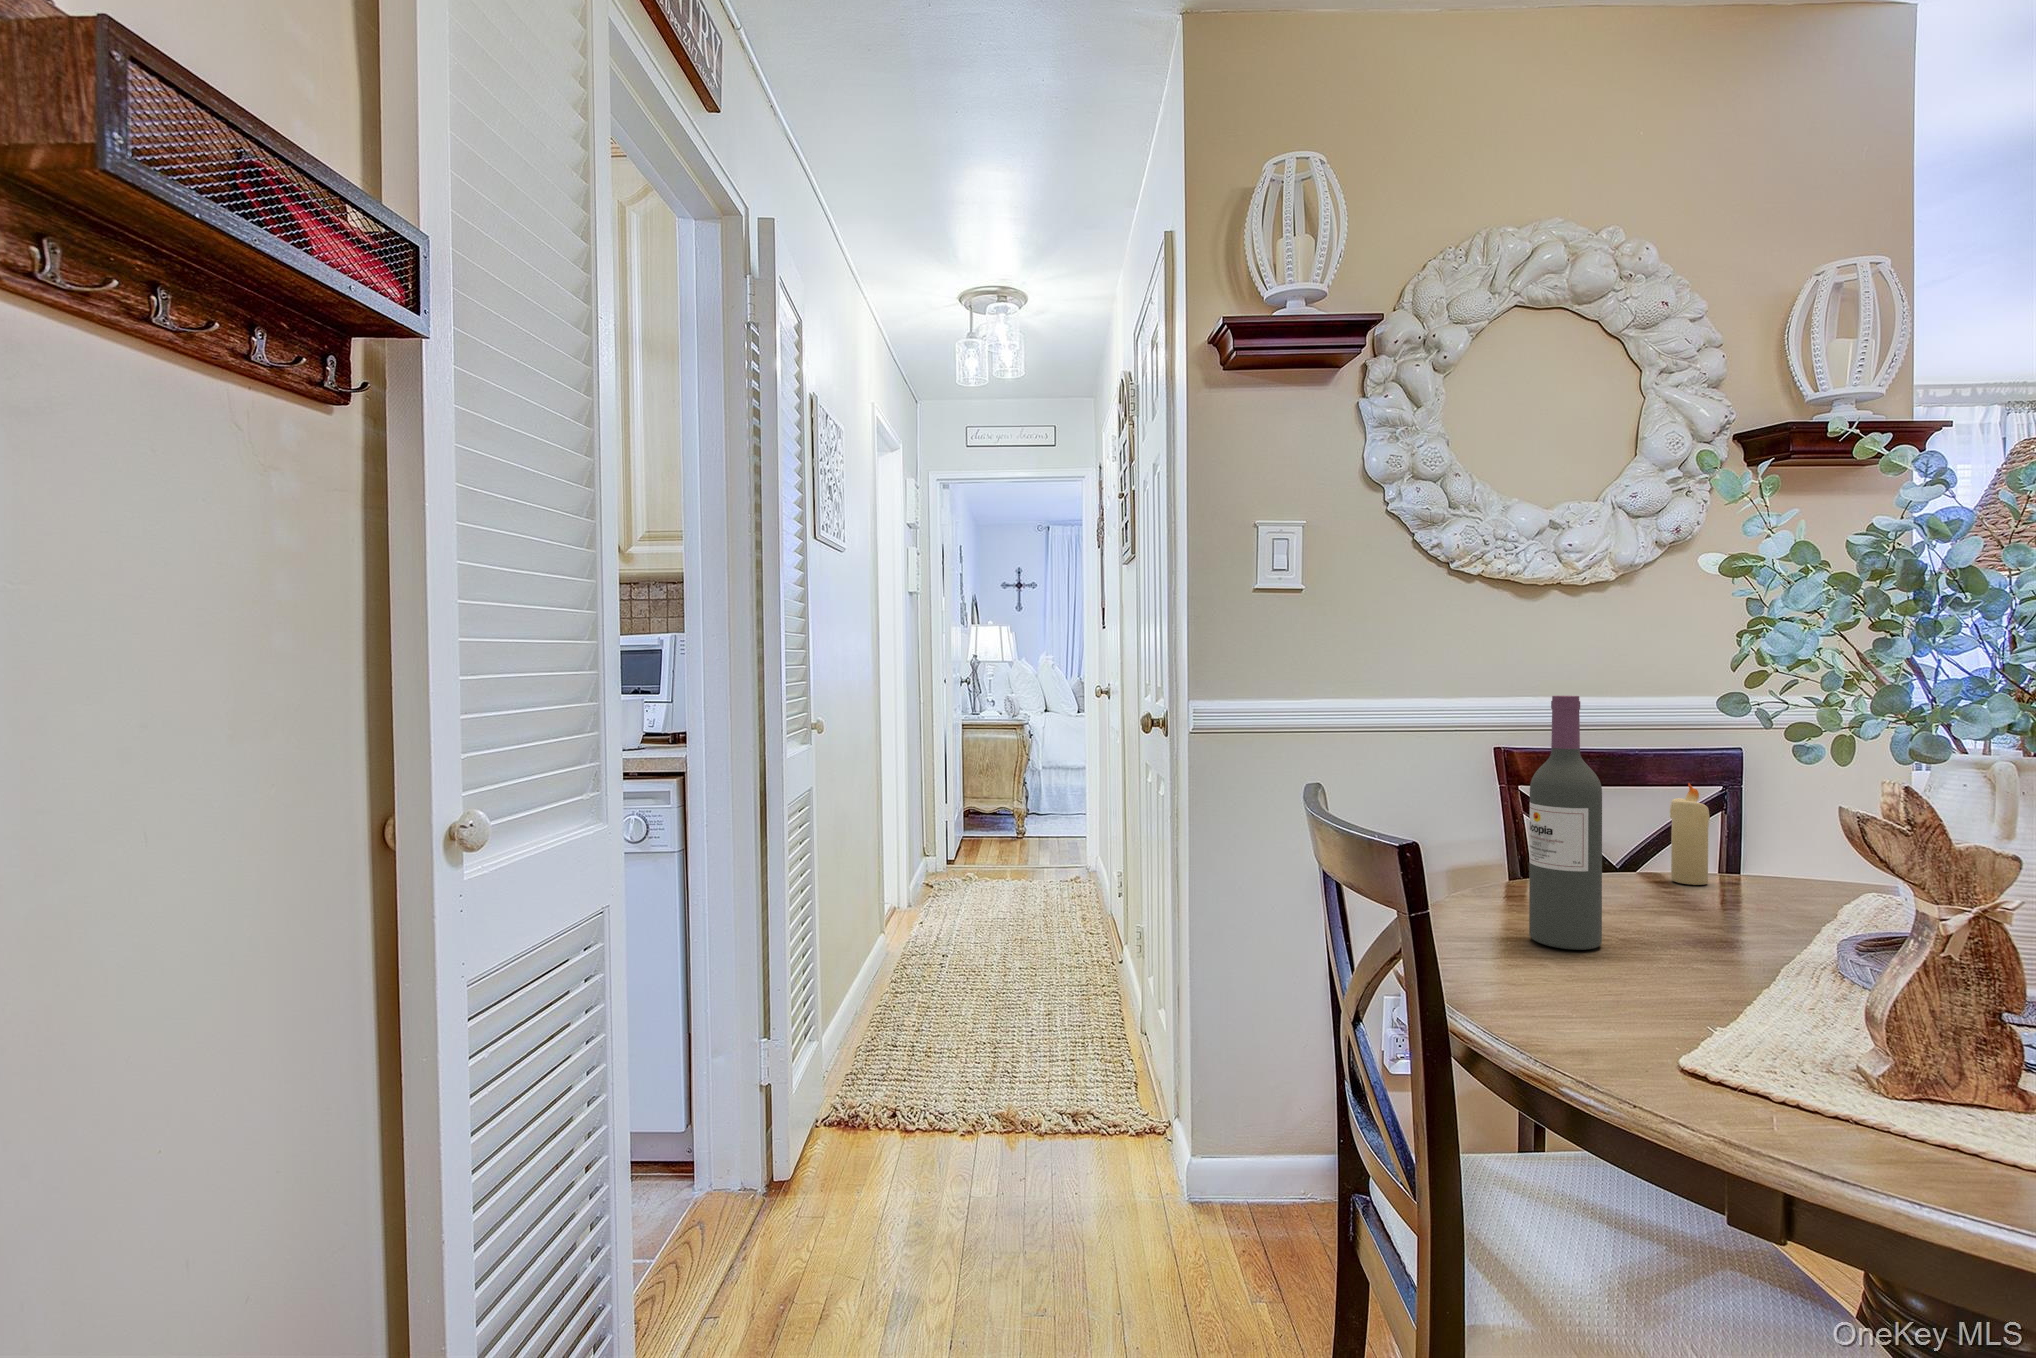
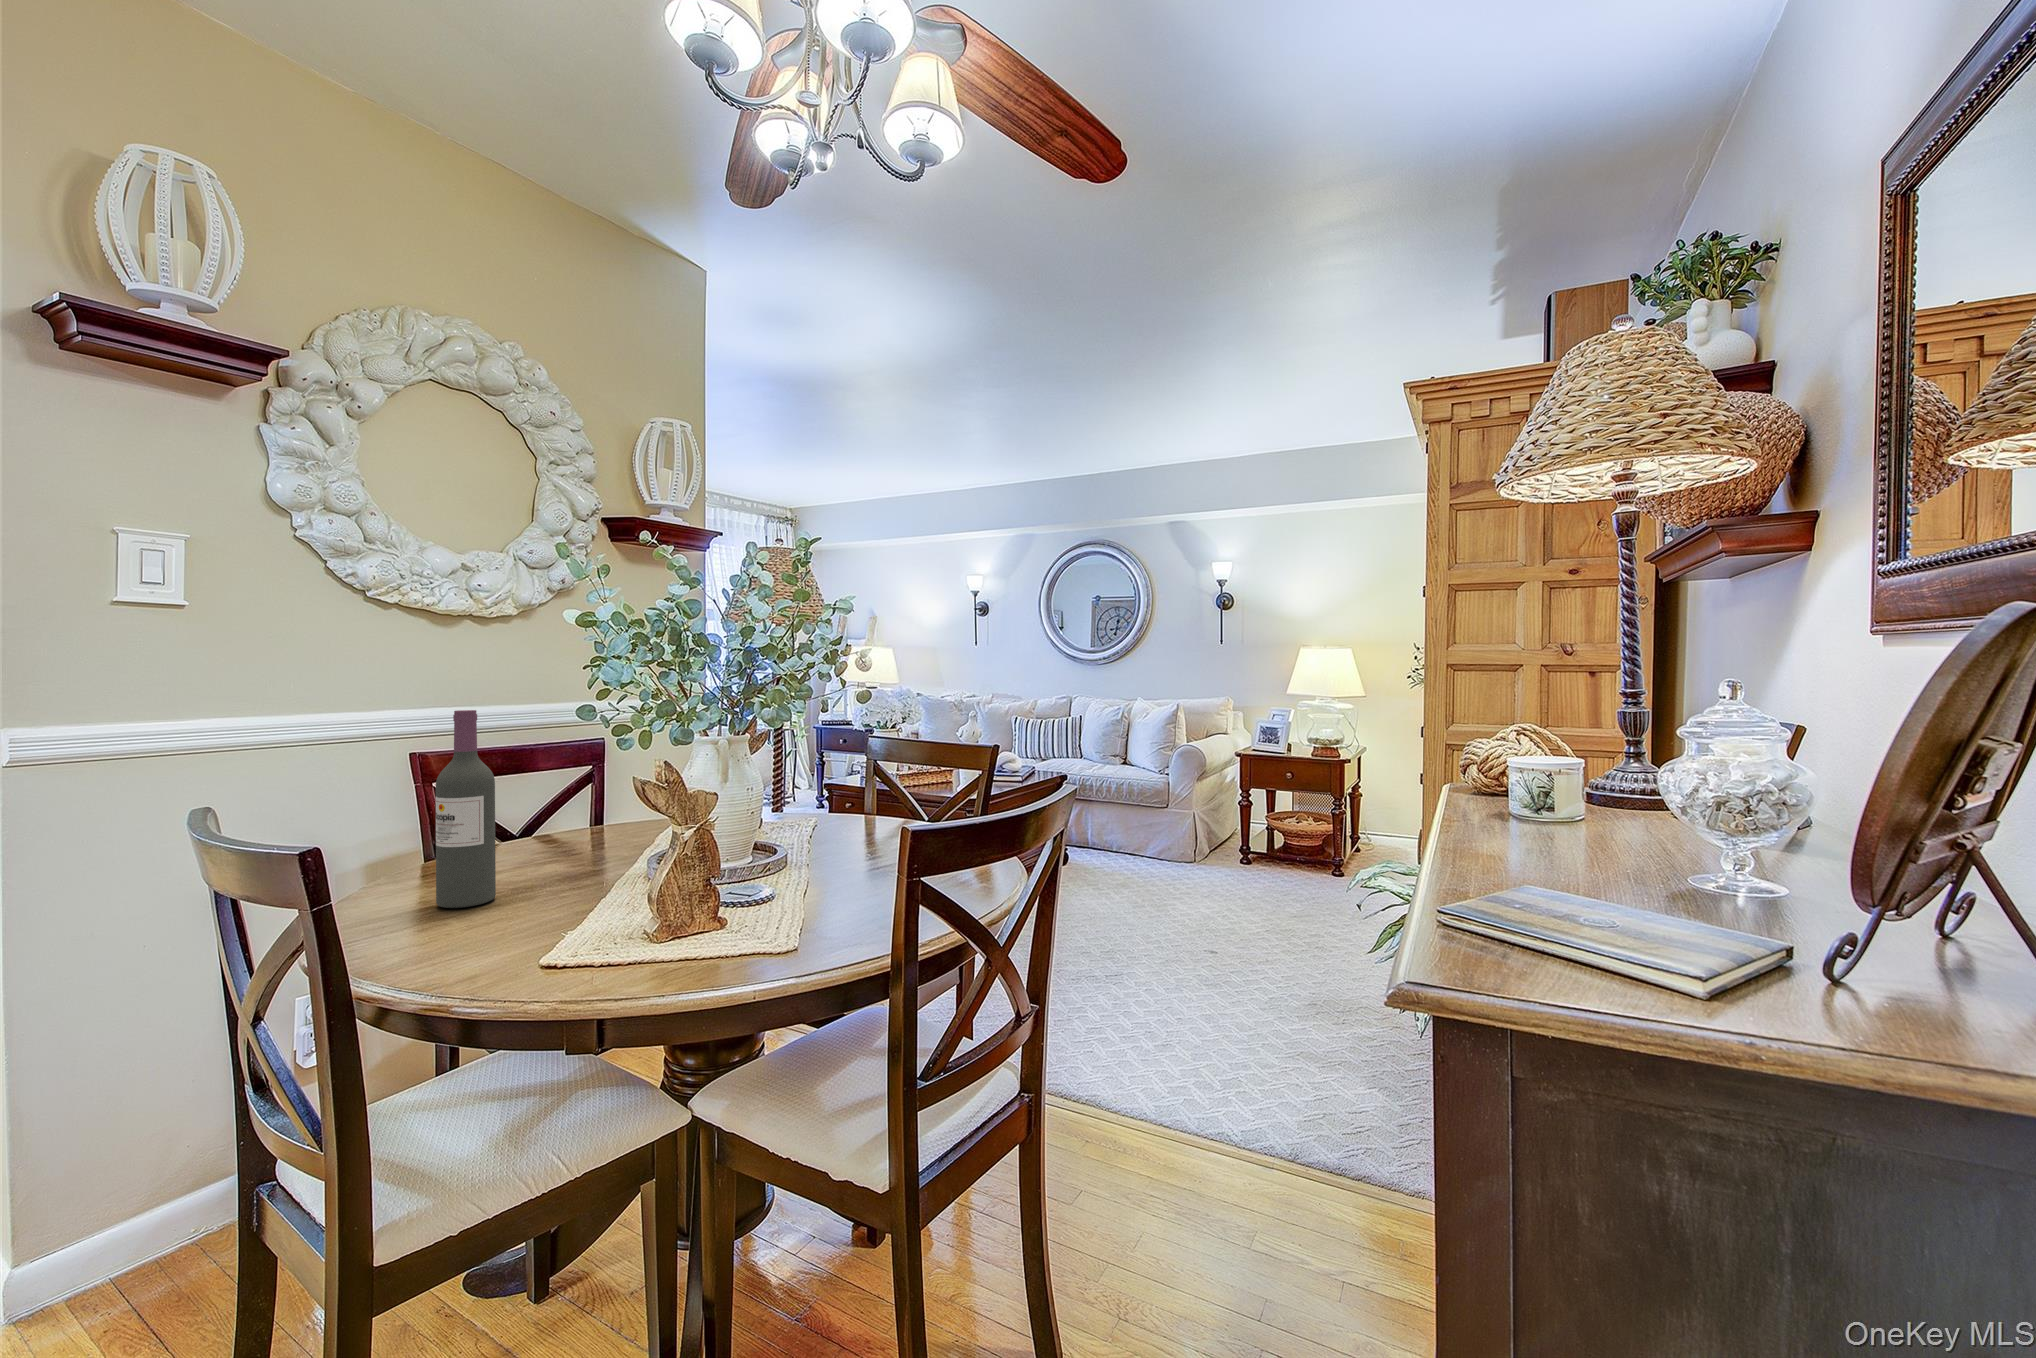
candle: present [1670,783,1710,885] -> none [553,767,580,841]

